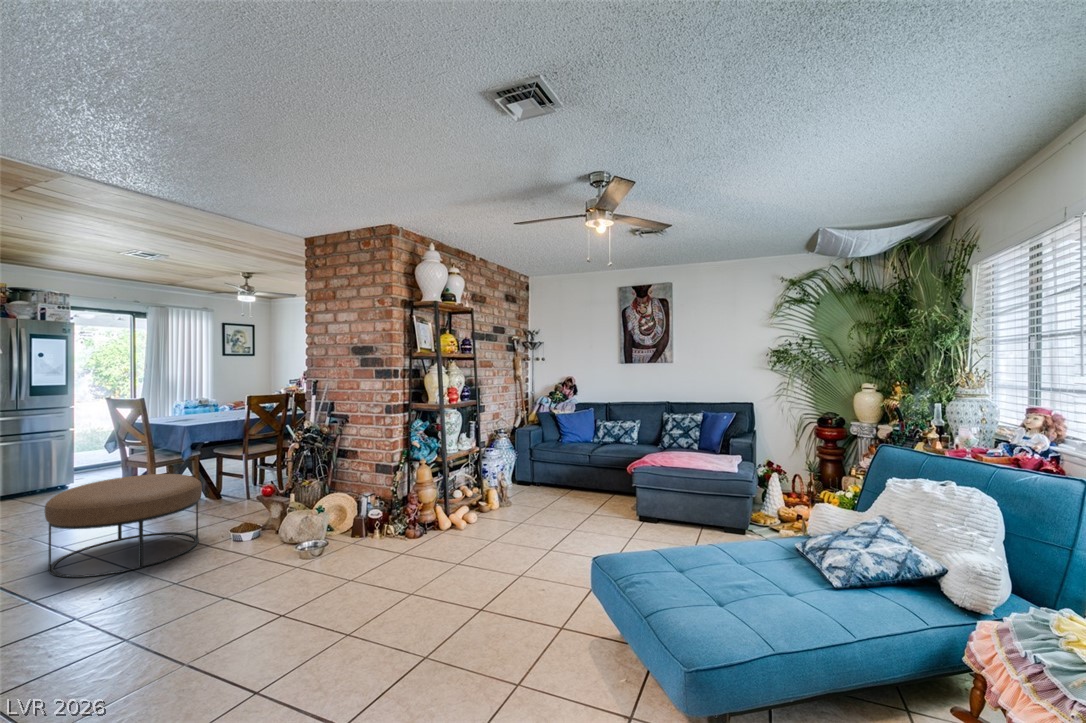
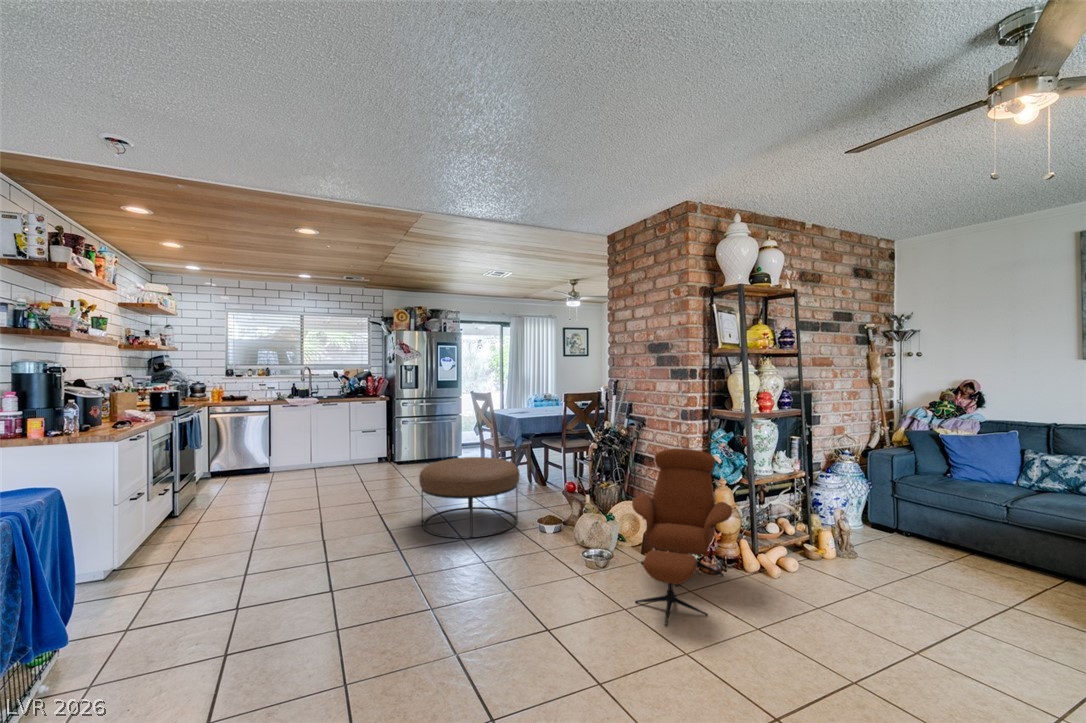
lounge chair: none [345,438,432,584] -> present [632,448,732,626]

